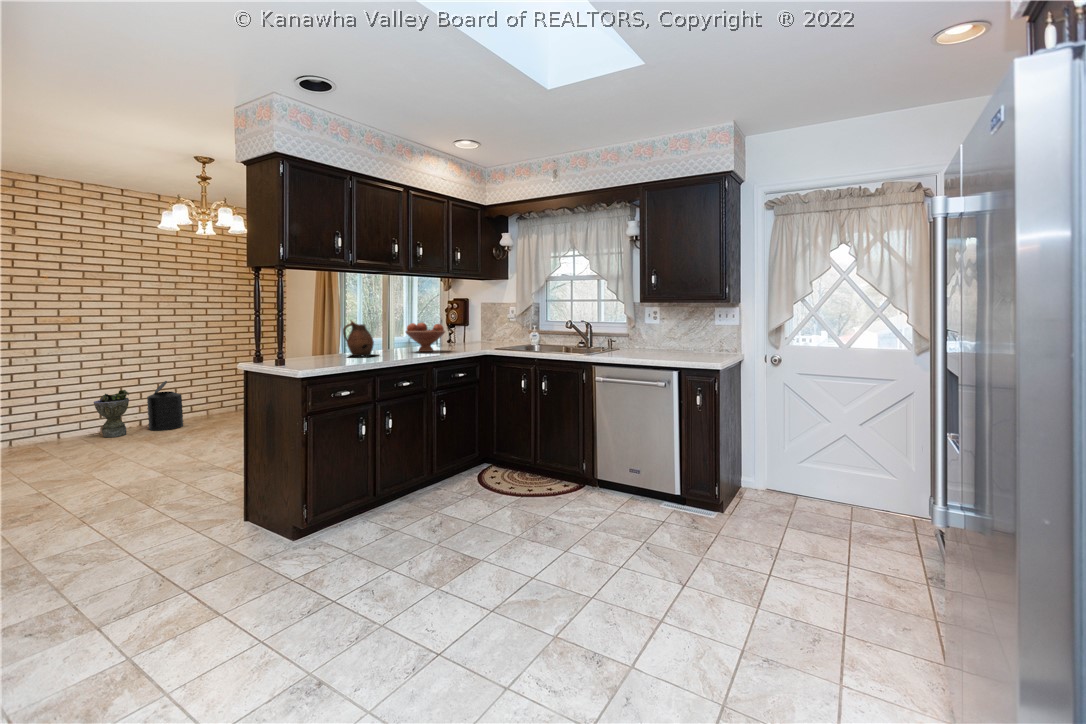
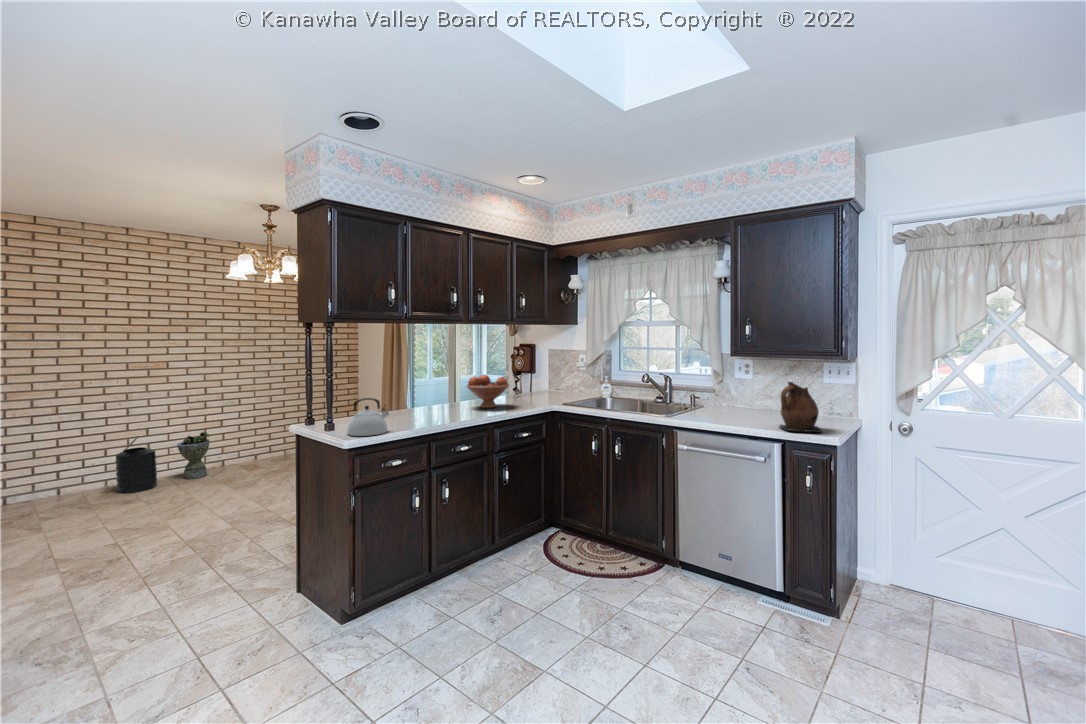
ceramic pitcher: present [343,321,374,356] -> present [779,382,822,433]
kettle: none [299,333,337,365] -> present [347,398,389,436]
trash can: present [147,381,183,431] -> present [115,436,157,493]

